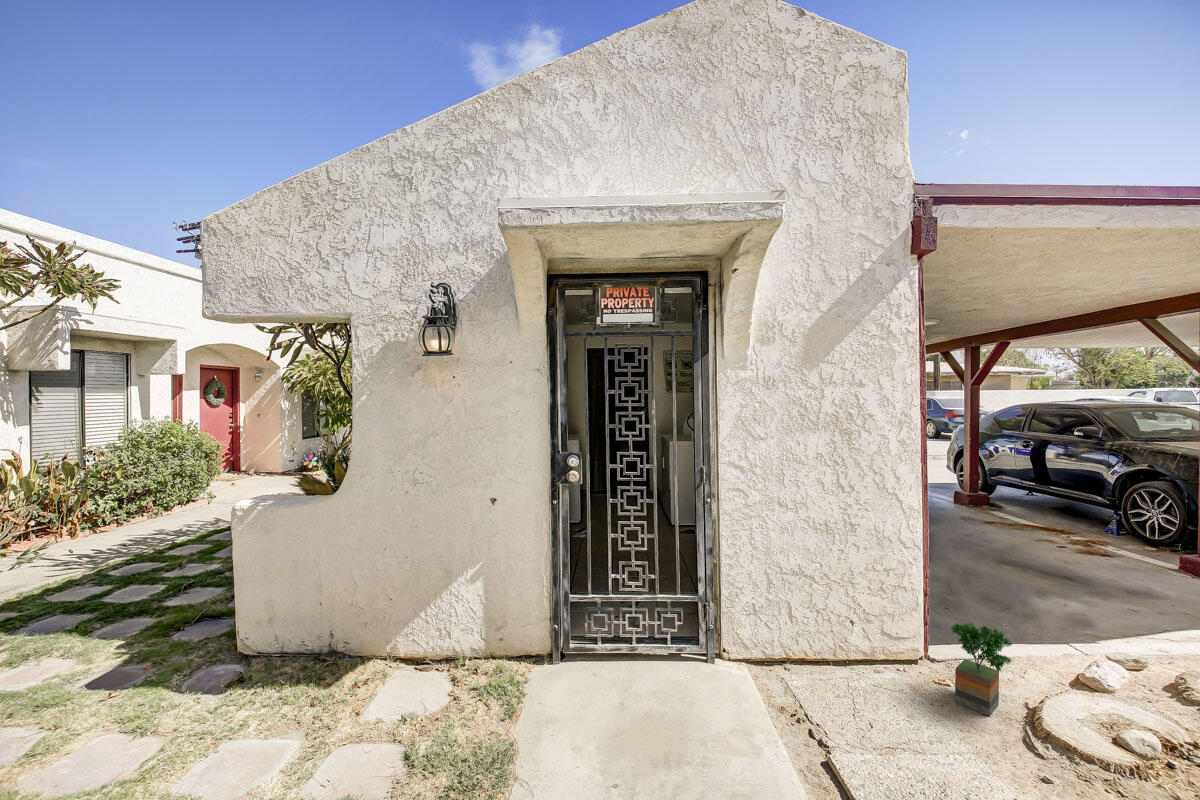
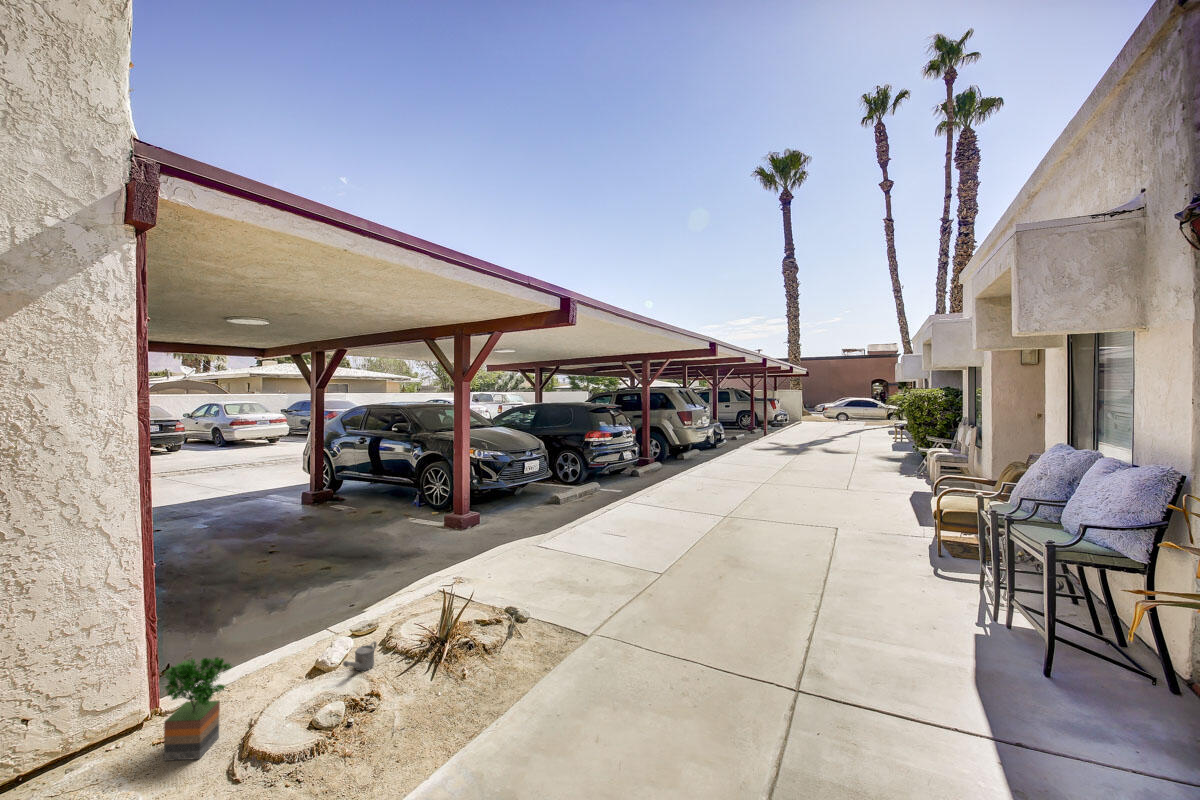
watering can: none [1125,678,1164,710] -> present [343,642,376,671]

